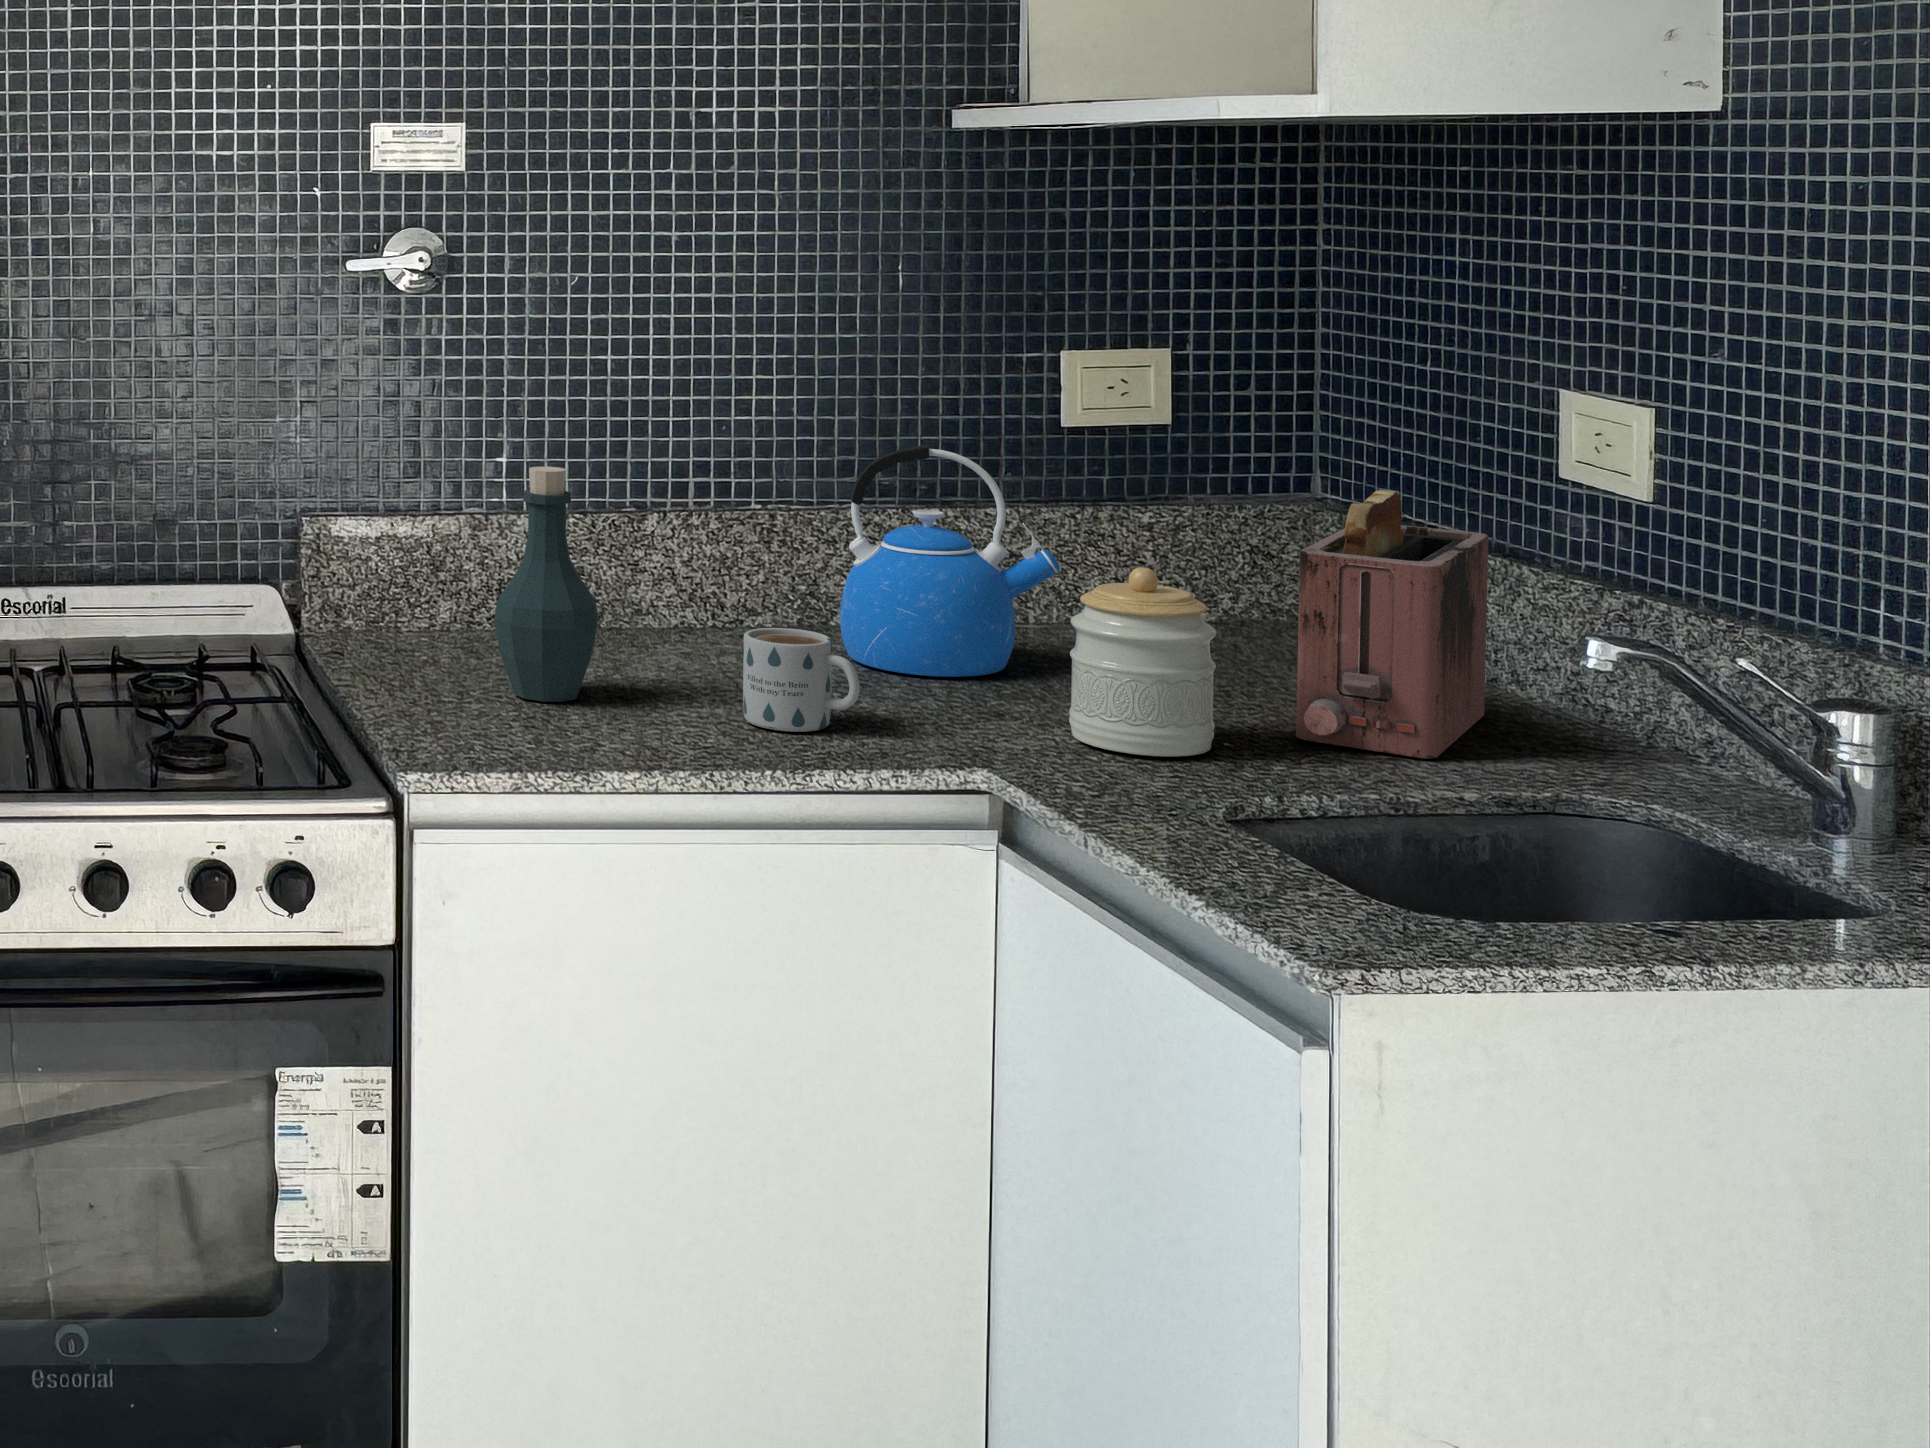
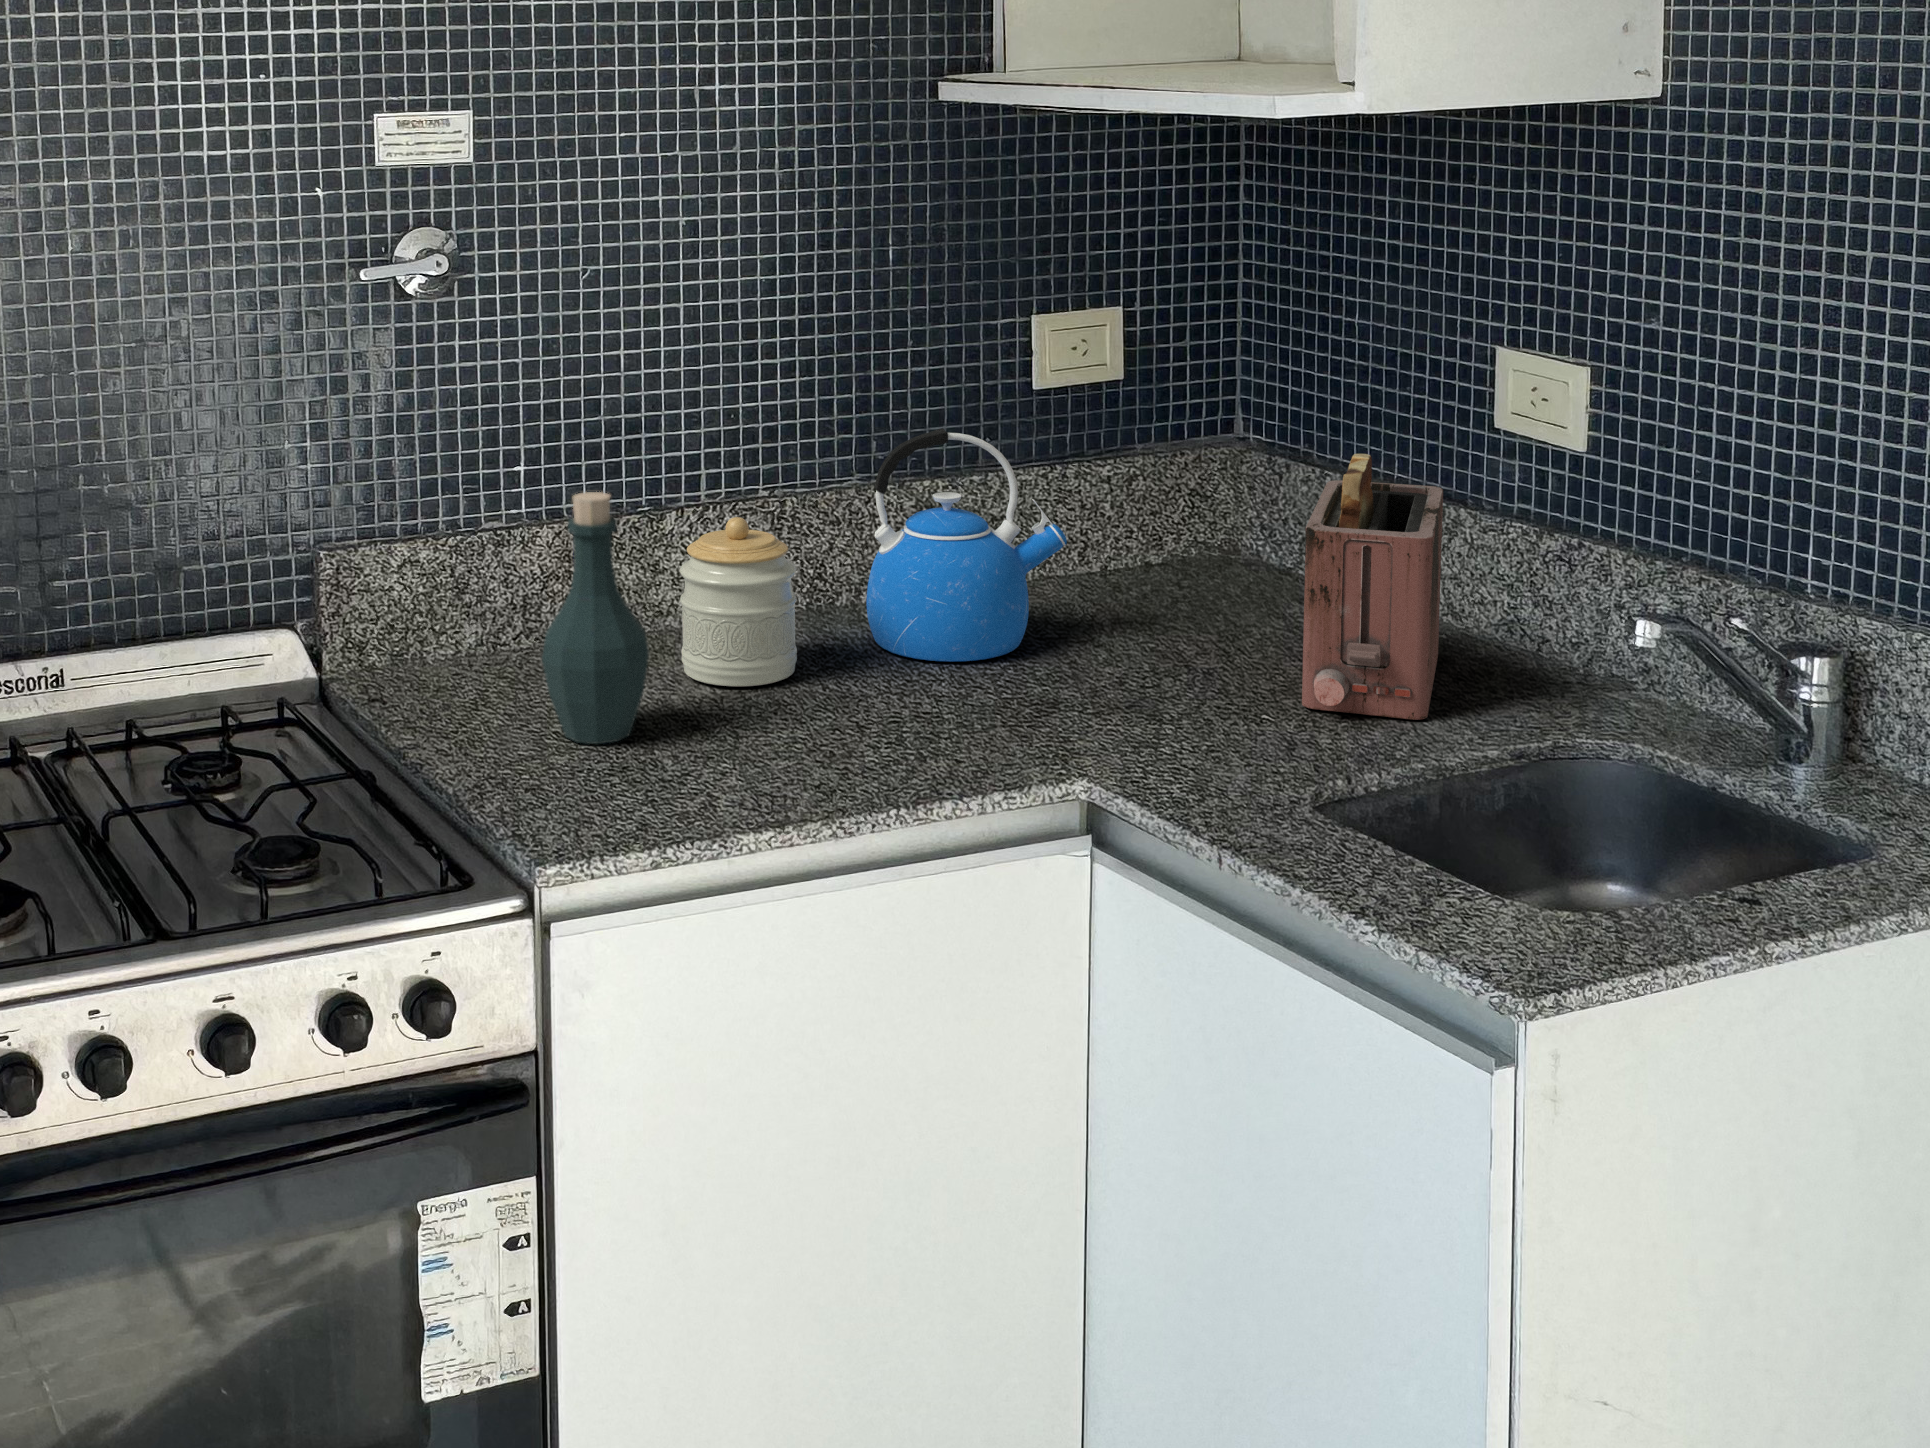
jar: present [1069,567,1216,757] -> present [680,517,797,686]
mug: present [743,628,860,732] -> none [800,645,917,758]

